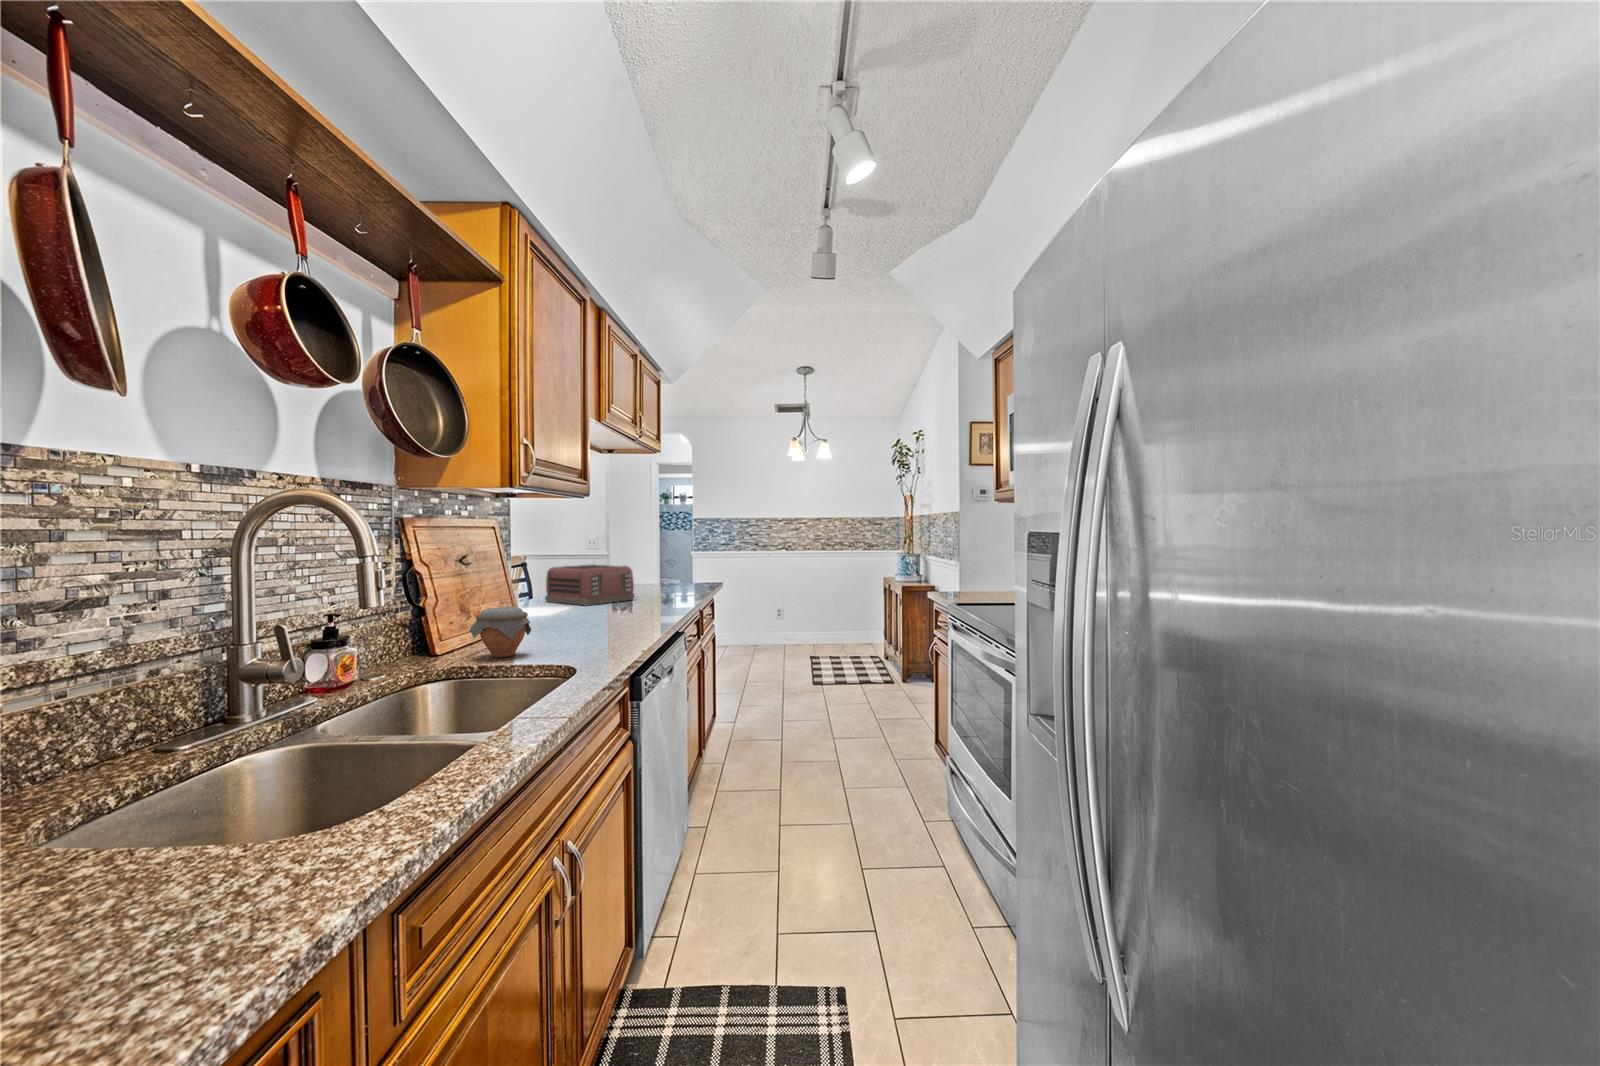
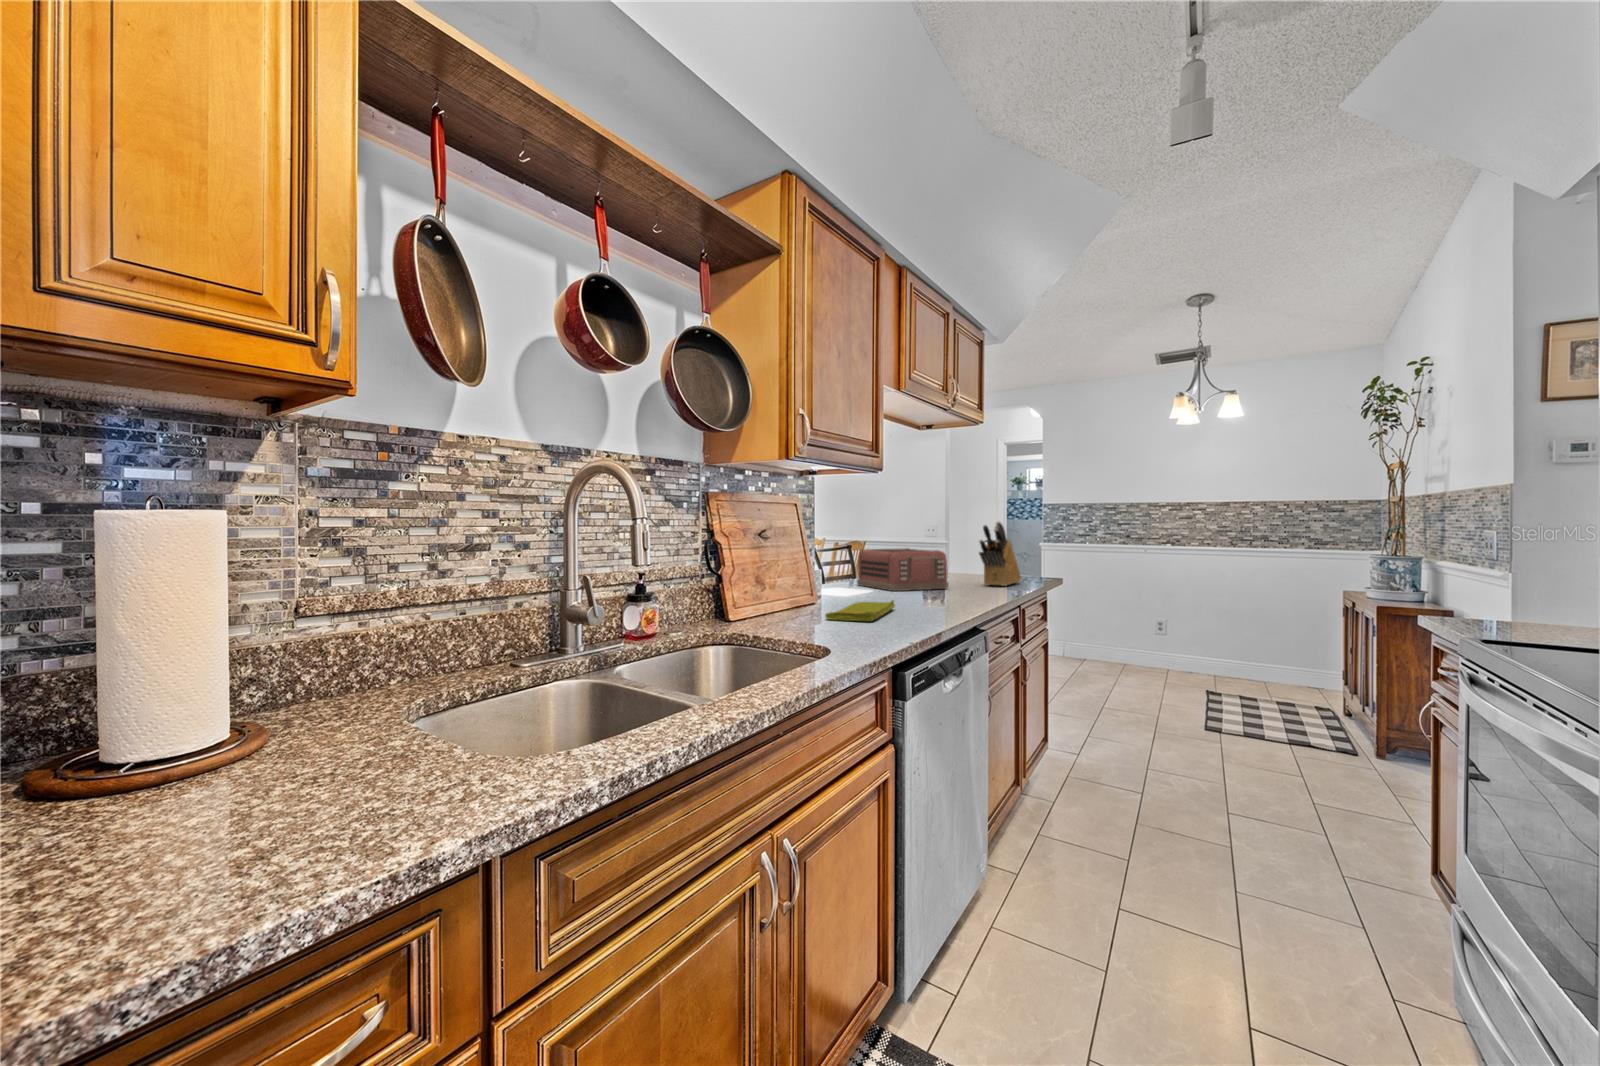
knife block: none [659,538,692,594] -> present [979,522,1021,586]
jar: present [470,607,531,657] -> none [757,580,812,629]
dish towel: none [539,616,601,642] -> present [825,600,895,621]

